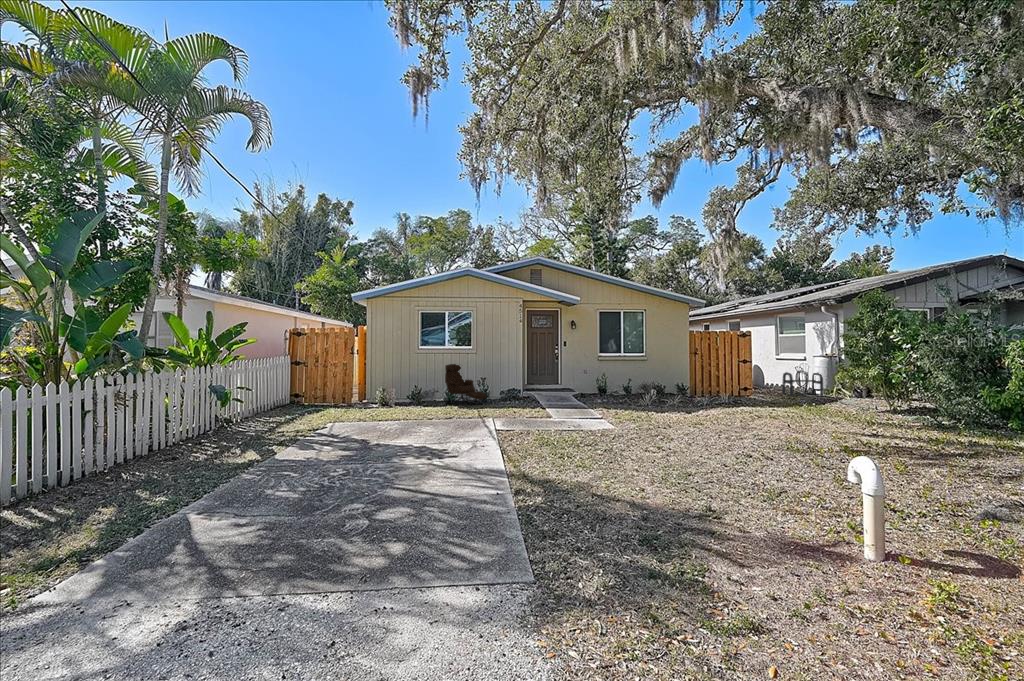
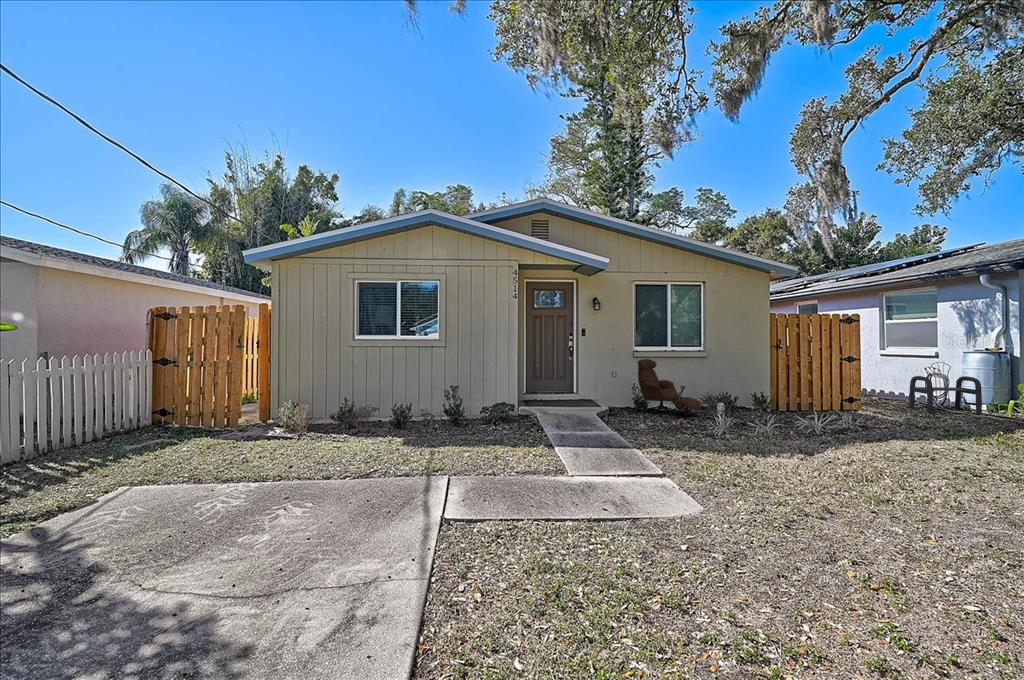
lounge chair: present [445,364,487,404] -> present [638,359,702,417]

